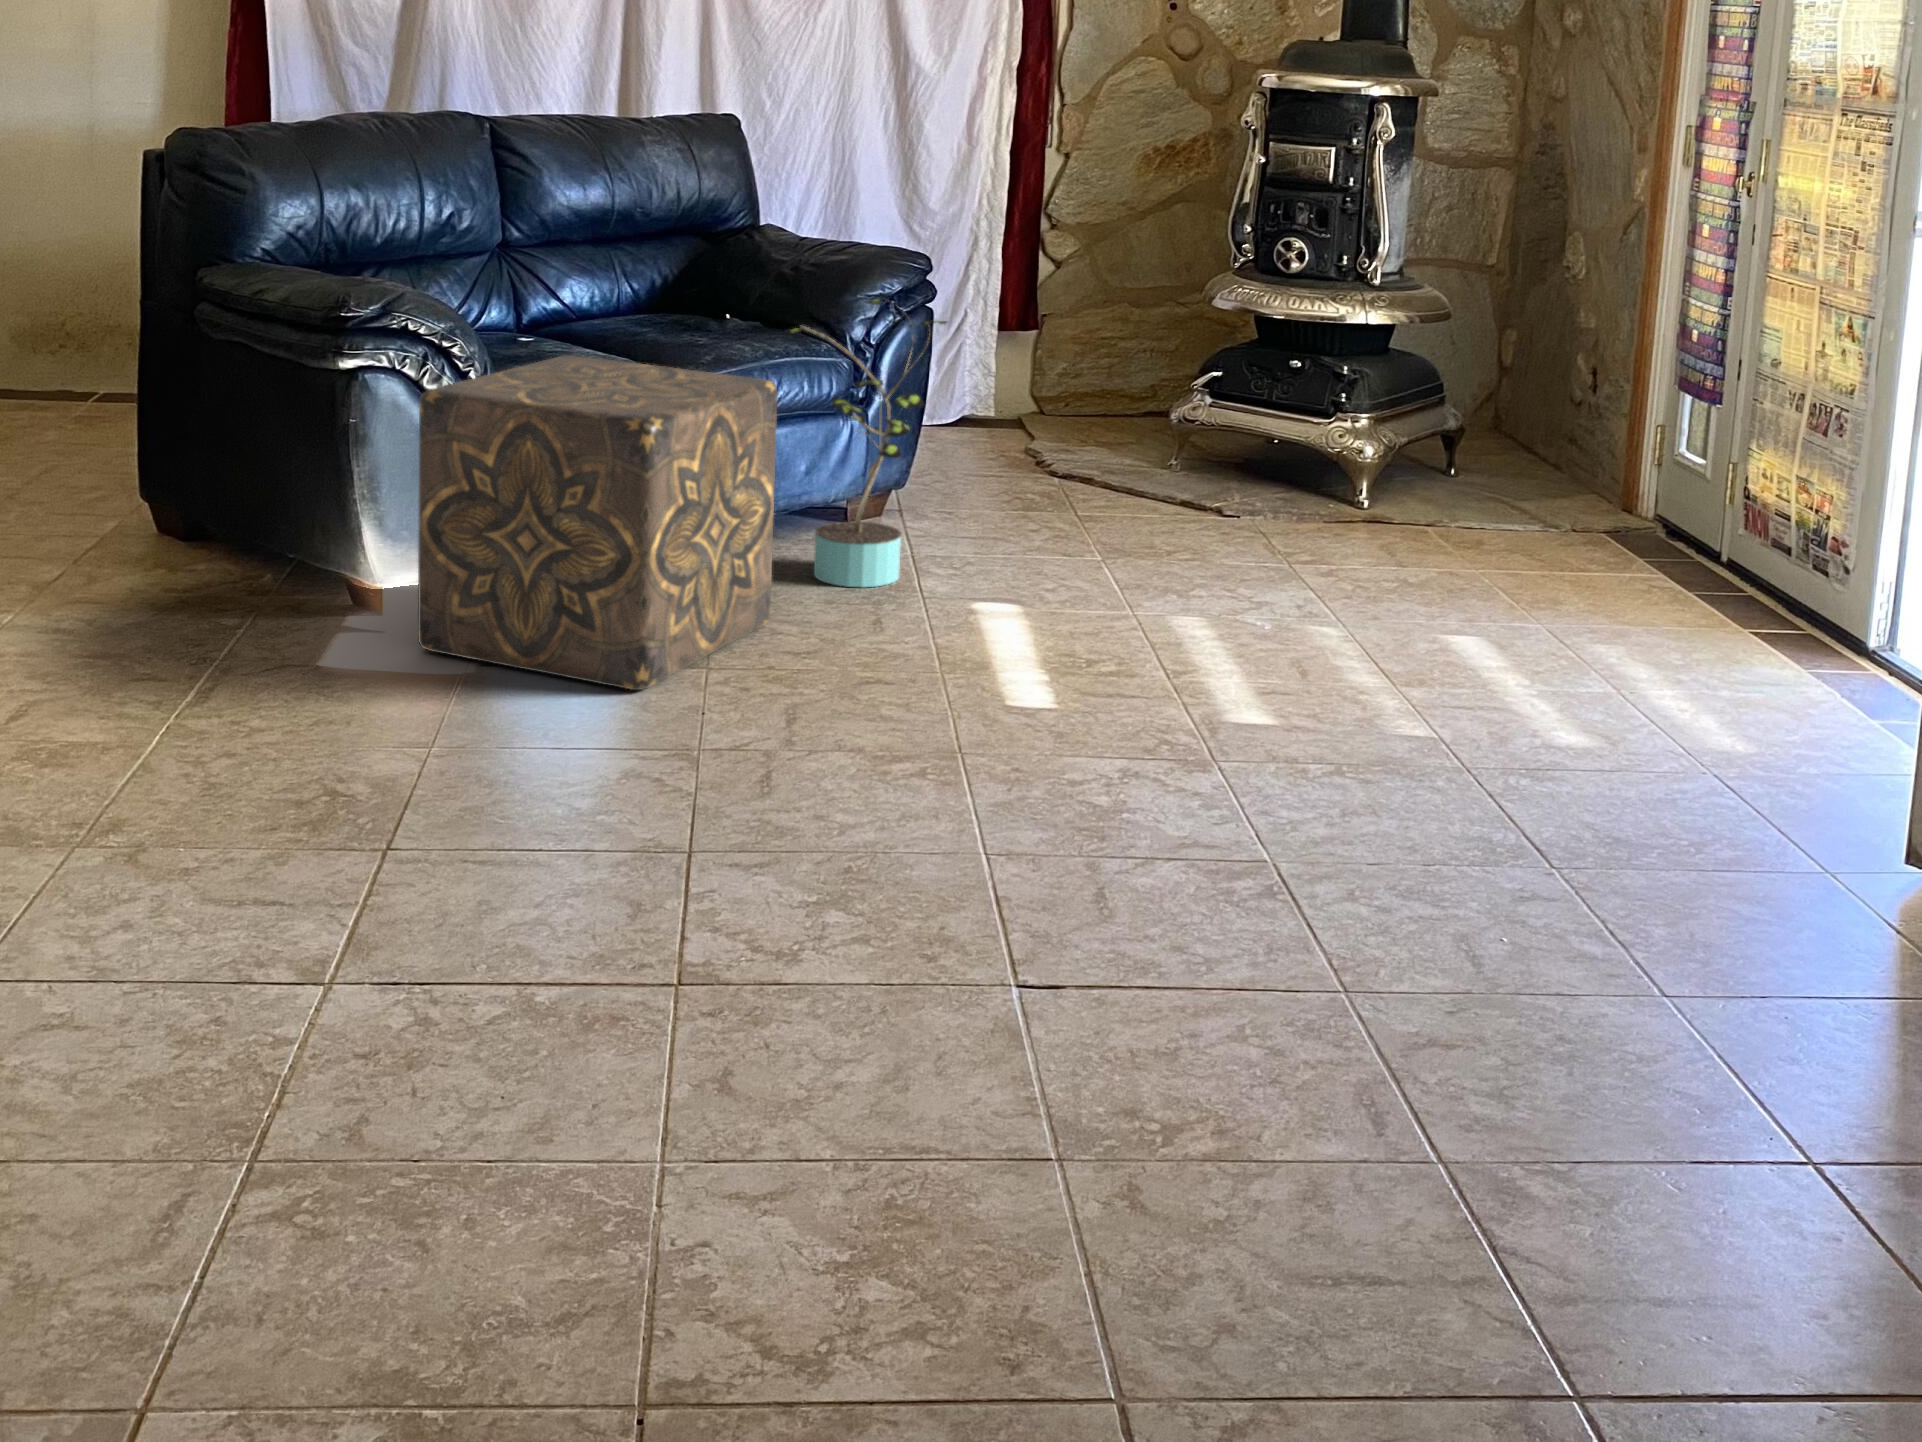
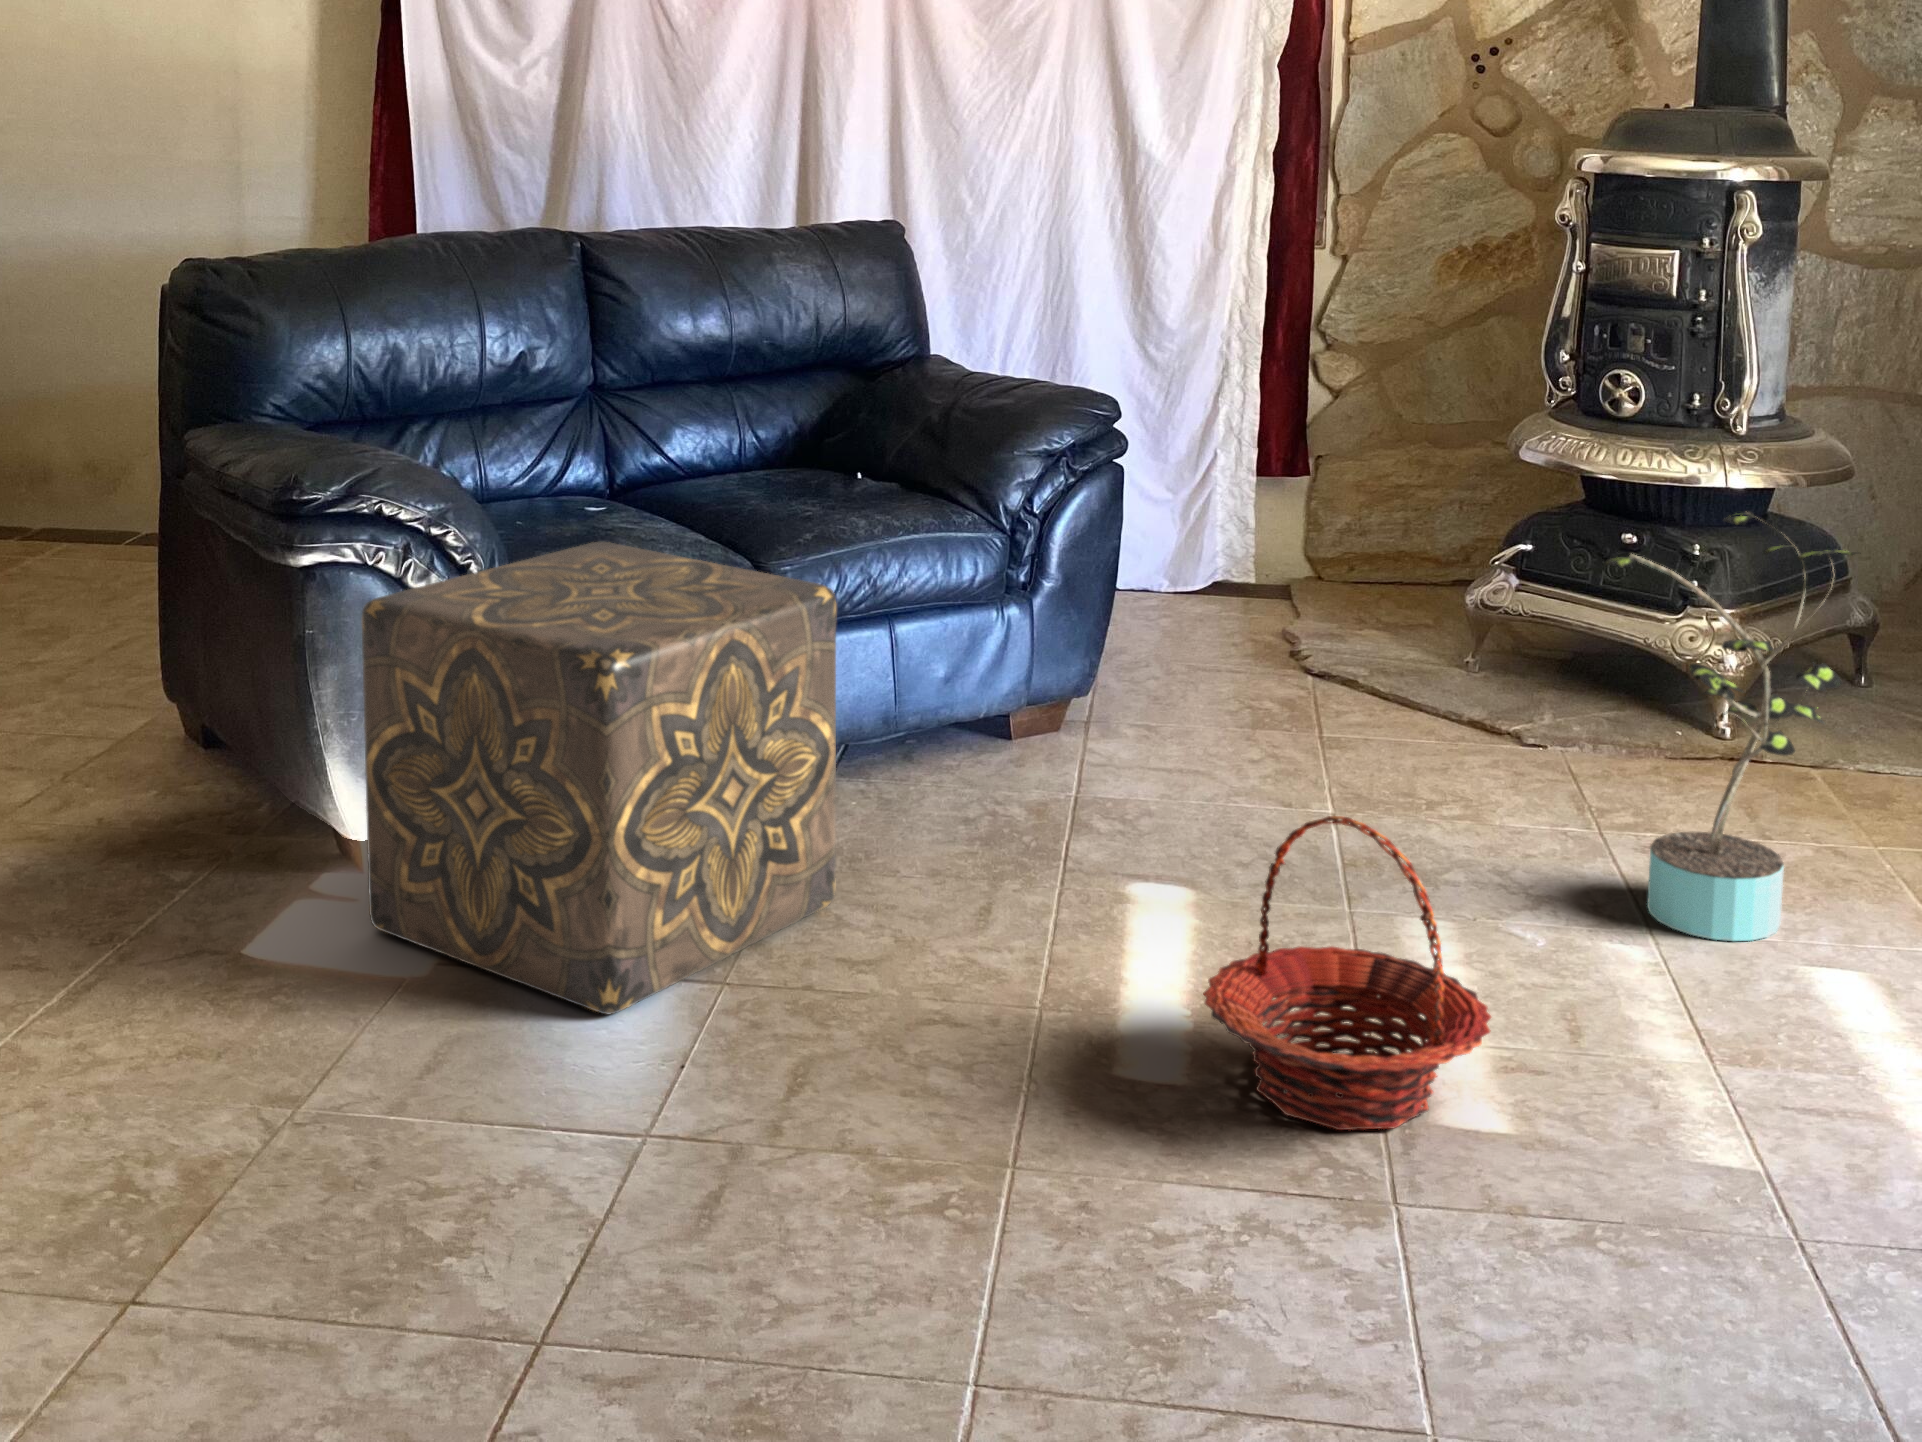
potted plant: present [785,298,947,587] -> present [1604,512,1856,941]
basket: none [1081,518,1275,726] -> present [1203,816,1491,1130]

